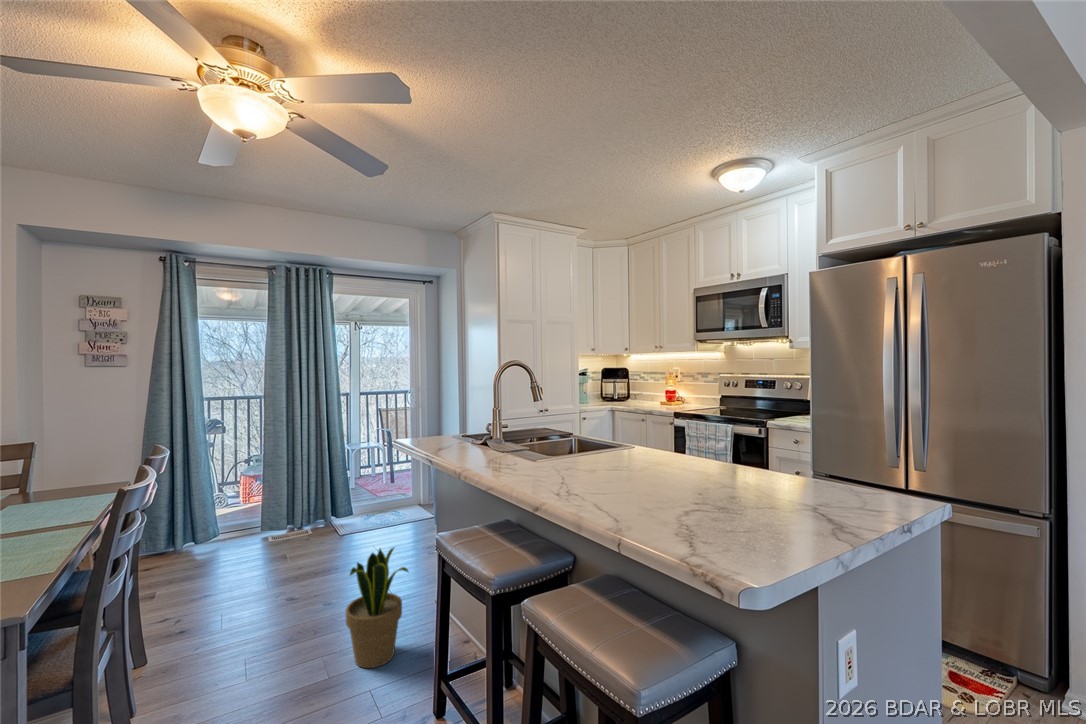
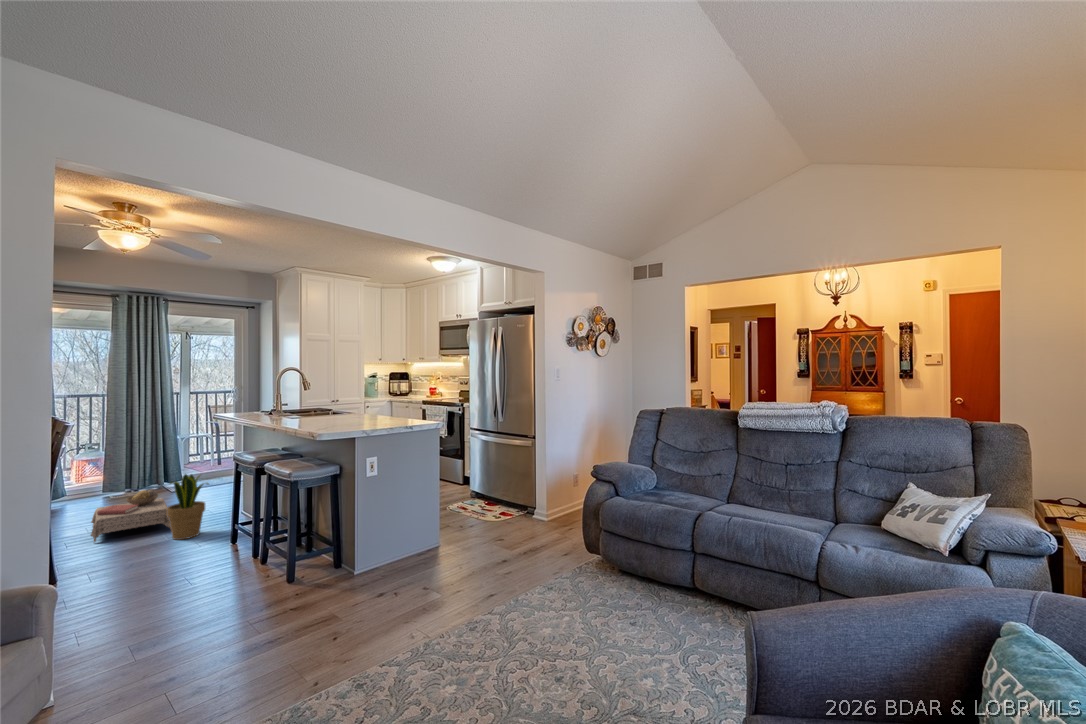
ottoman: none [238,556,352,660] -> present [91,489,171,542]

